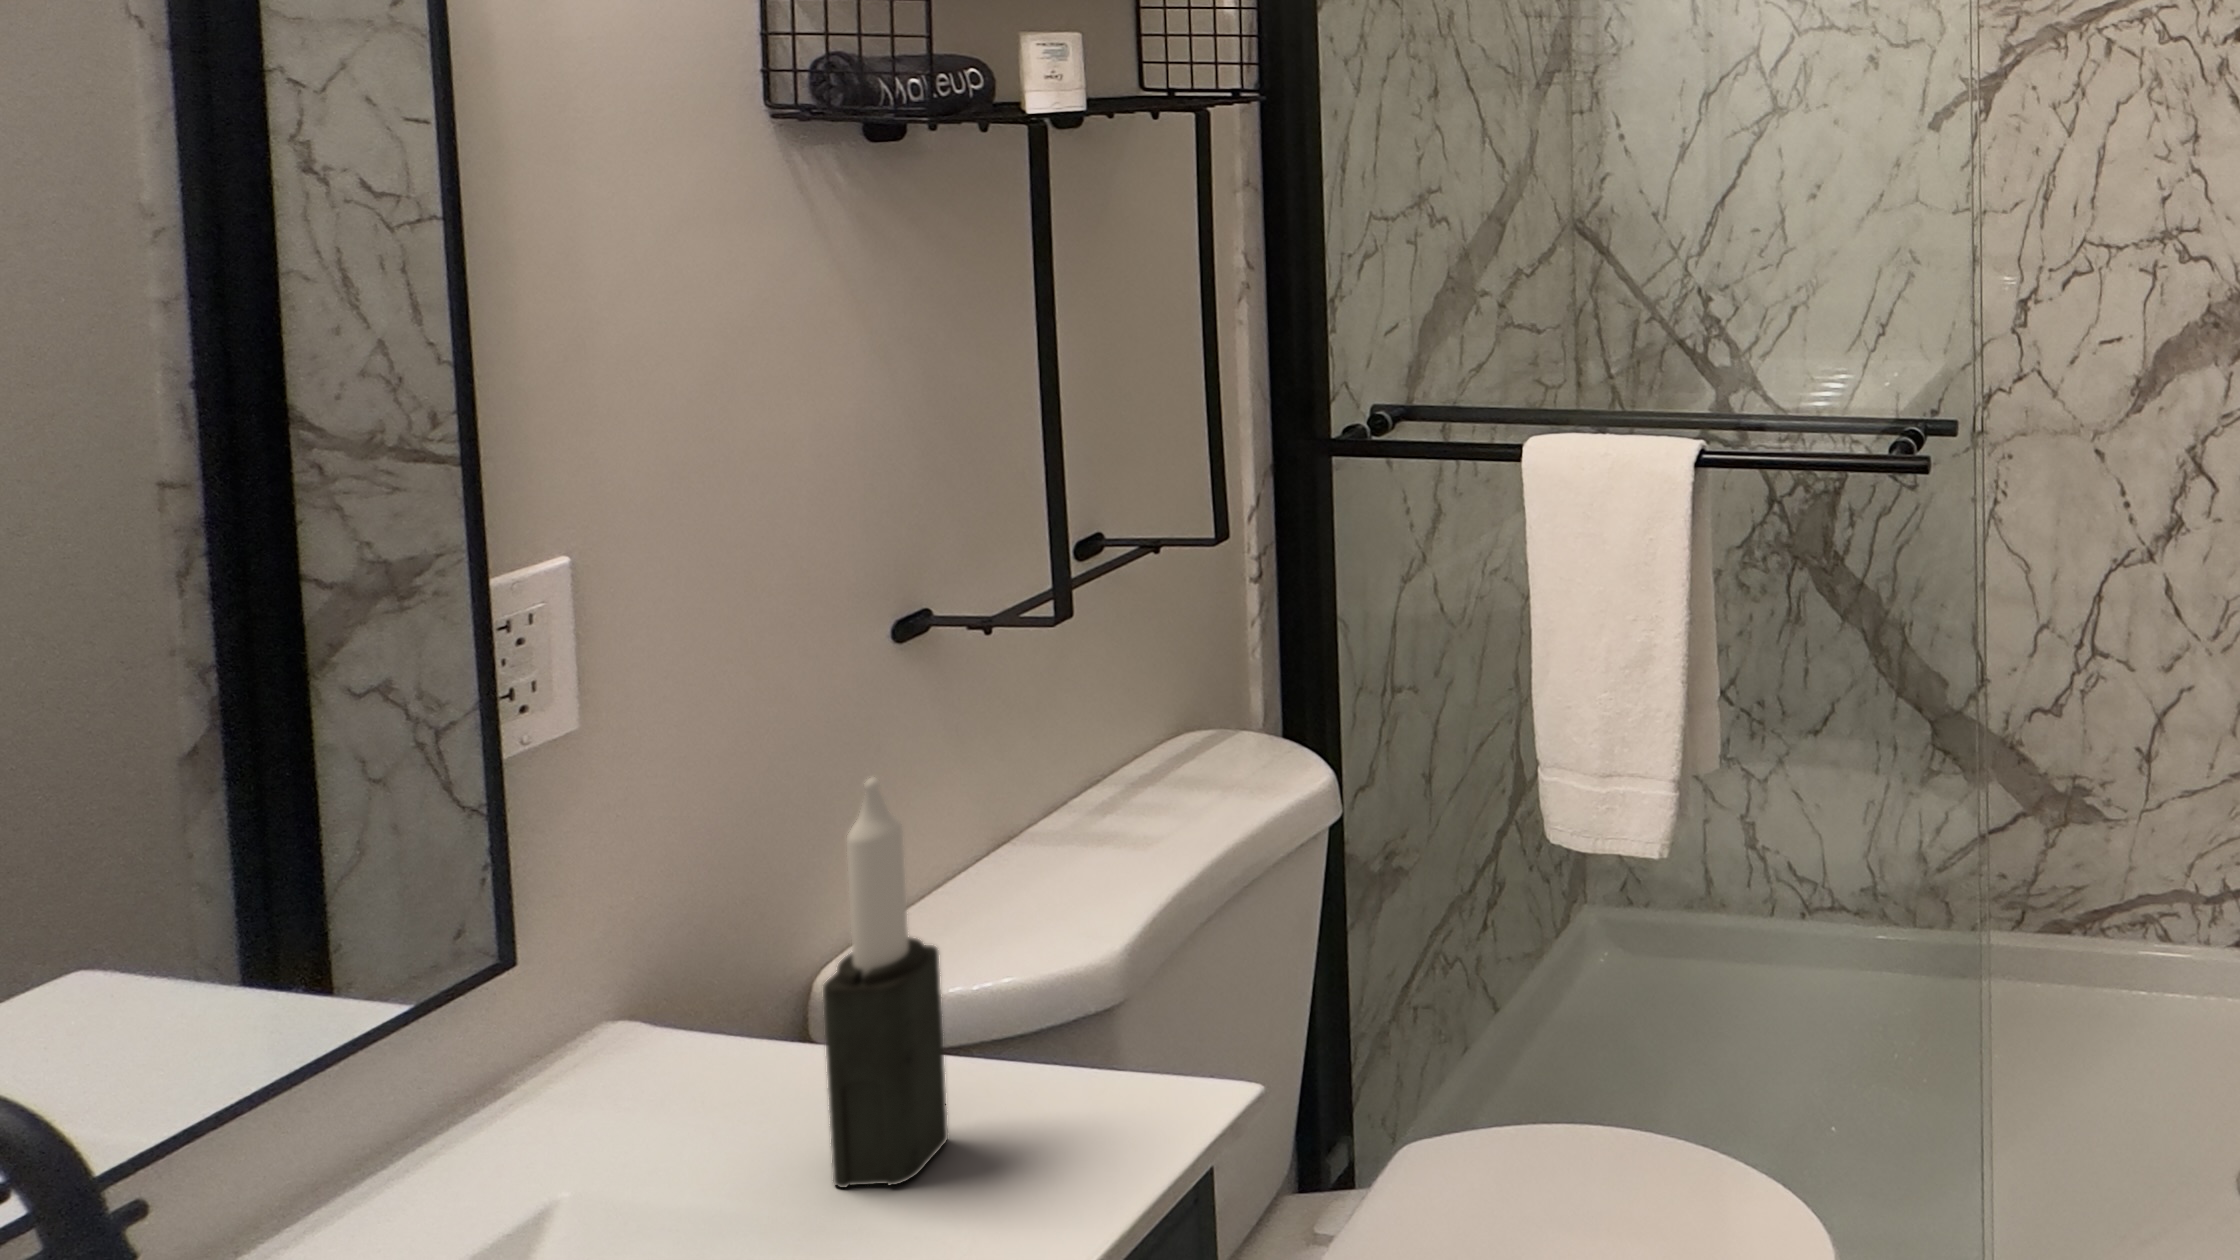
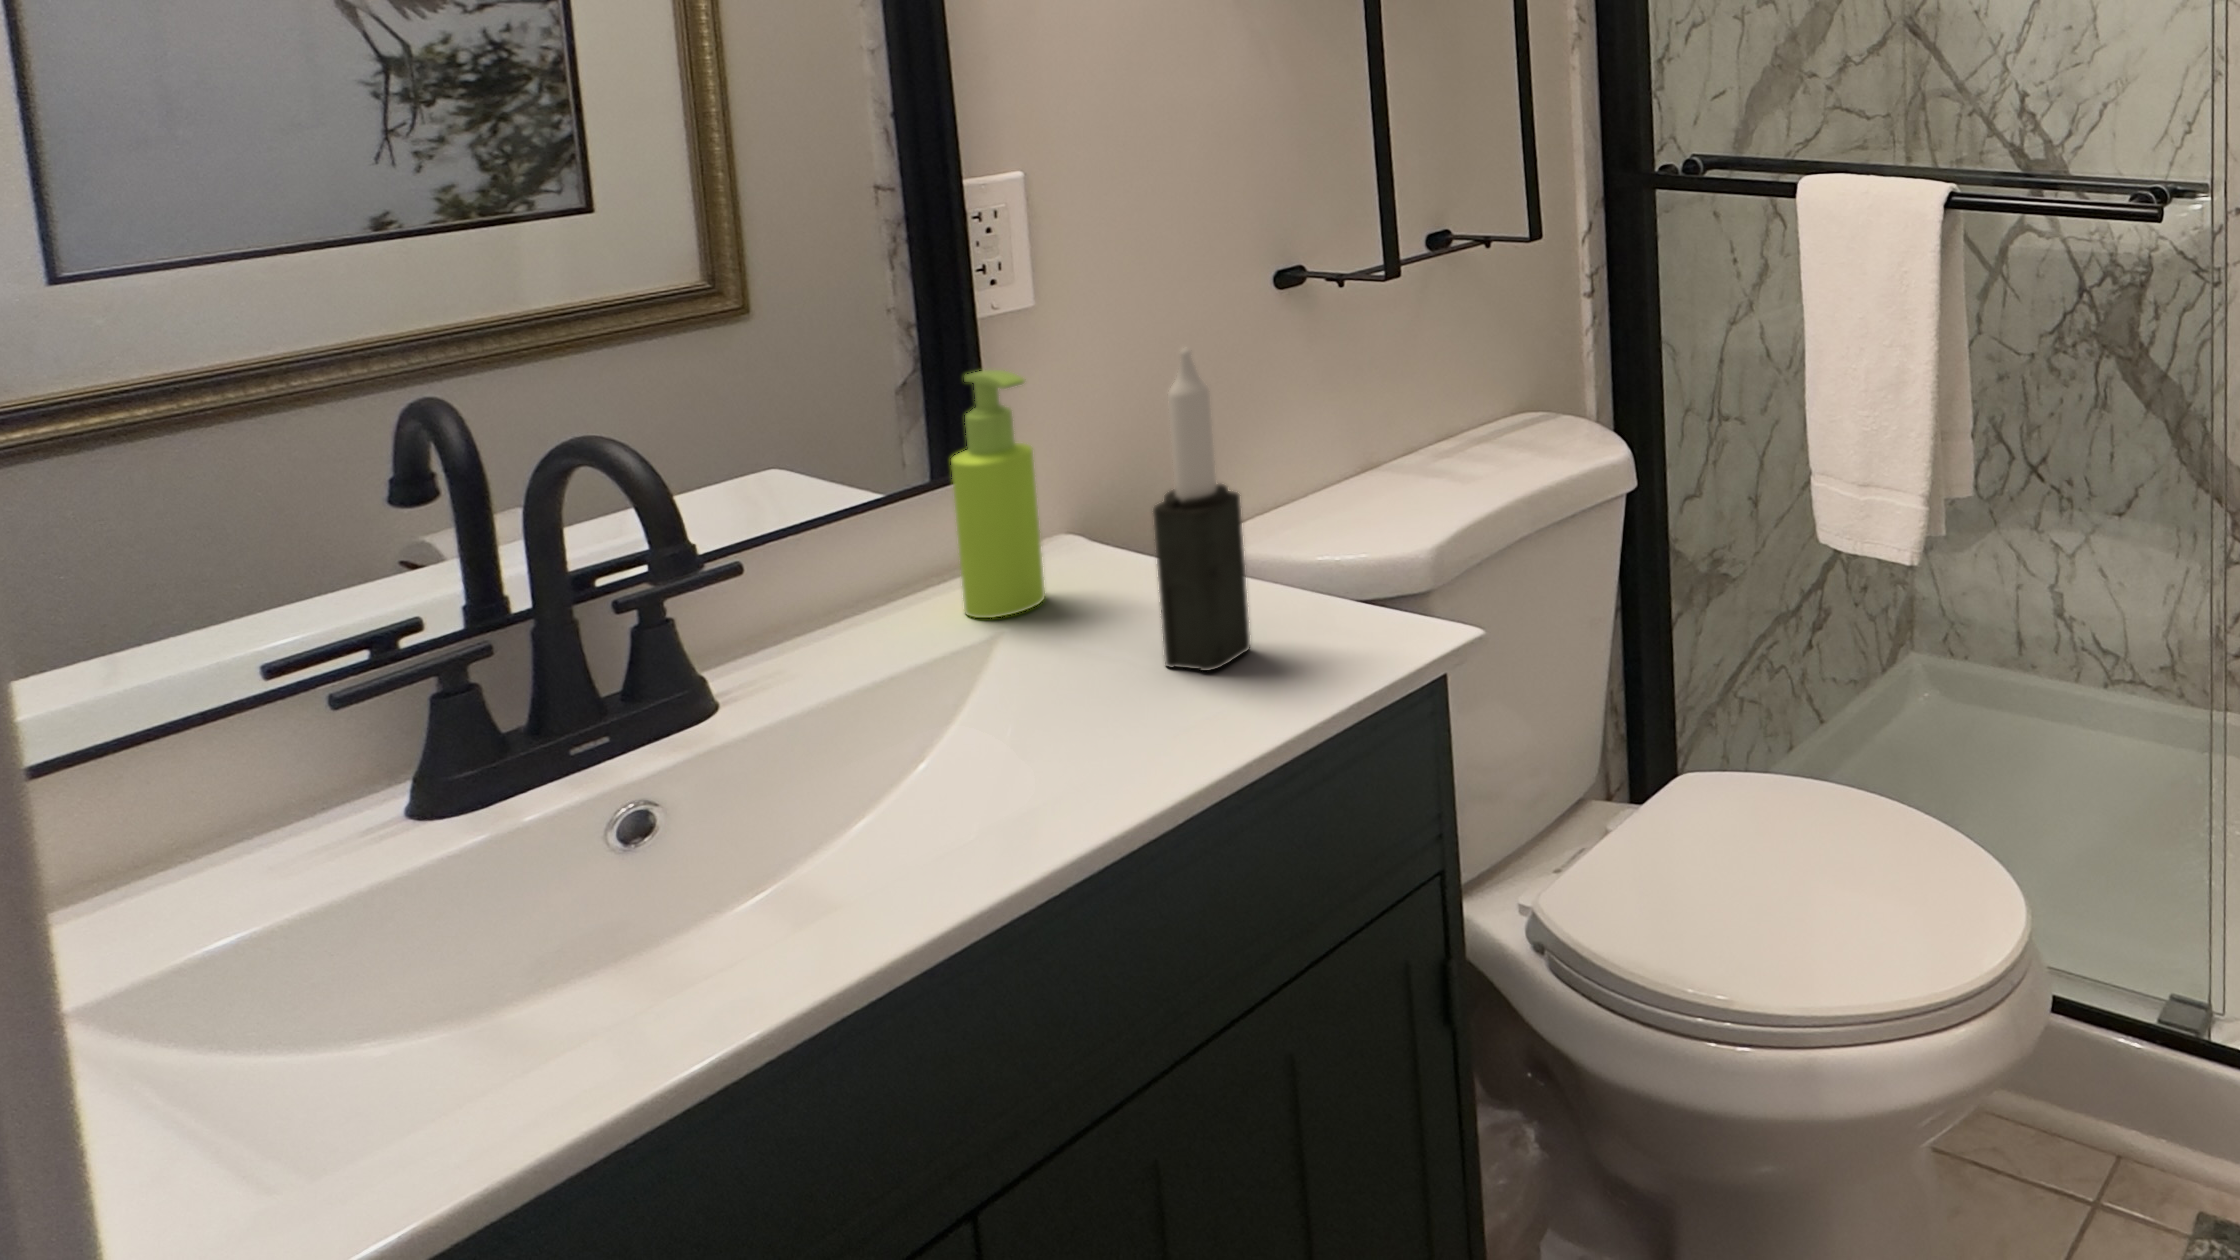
soap dispenser: none [497,821,628,1156] -> present [951,370,1045,618]

